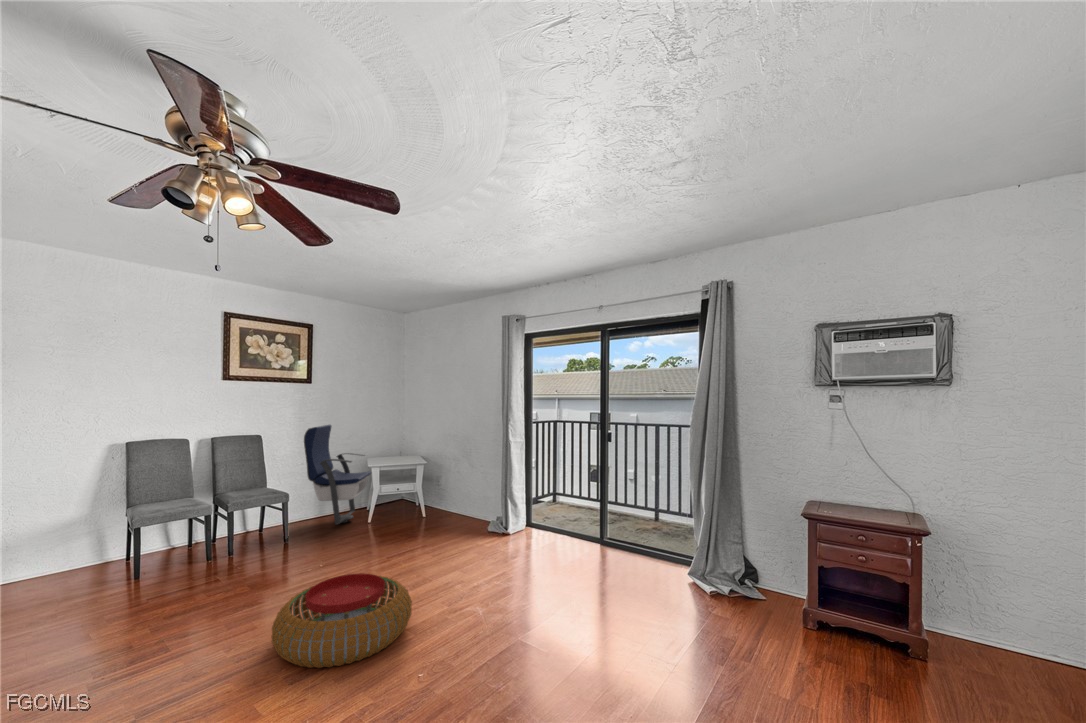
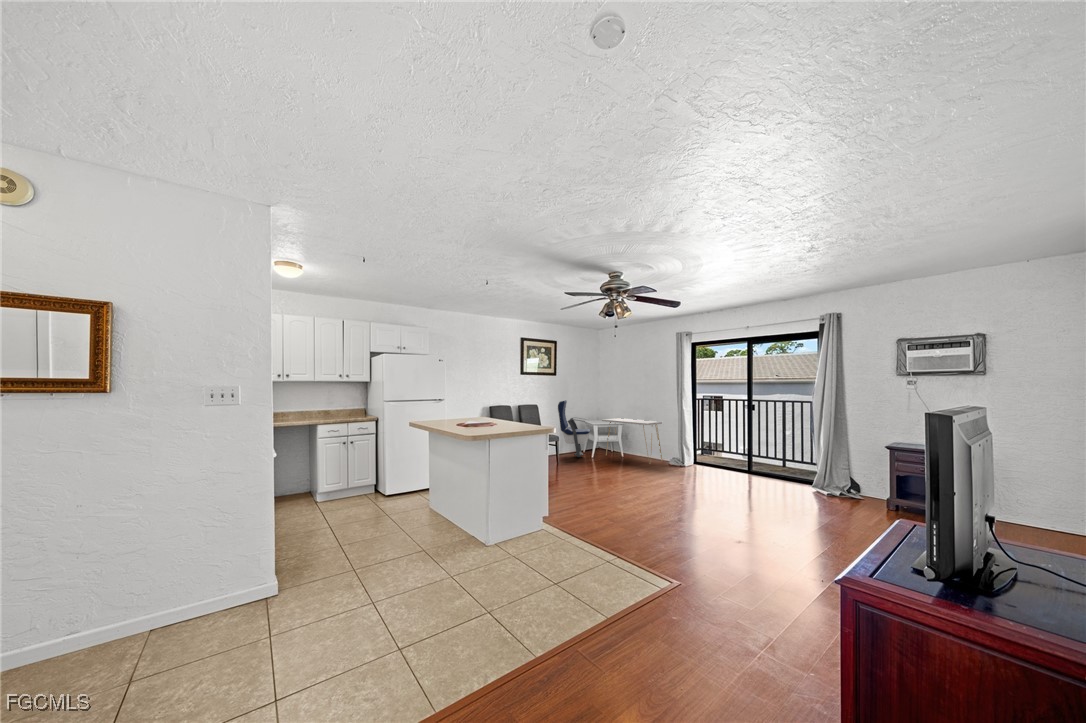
console table: none [391,451,487,530] -> present [602,418,662,464]
pouf: present [272,574,412,668] -> none [601,467,662,499]

